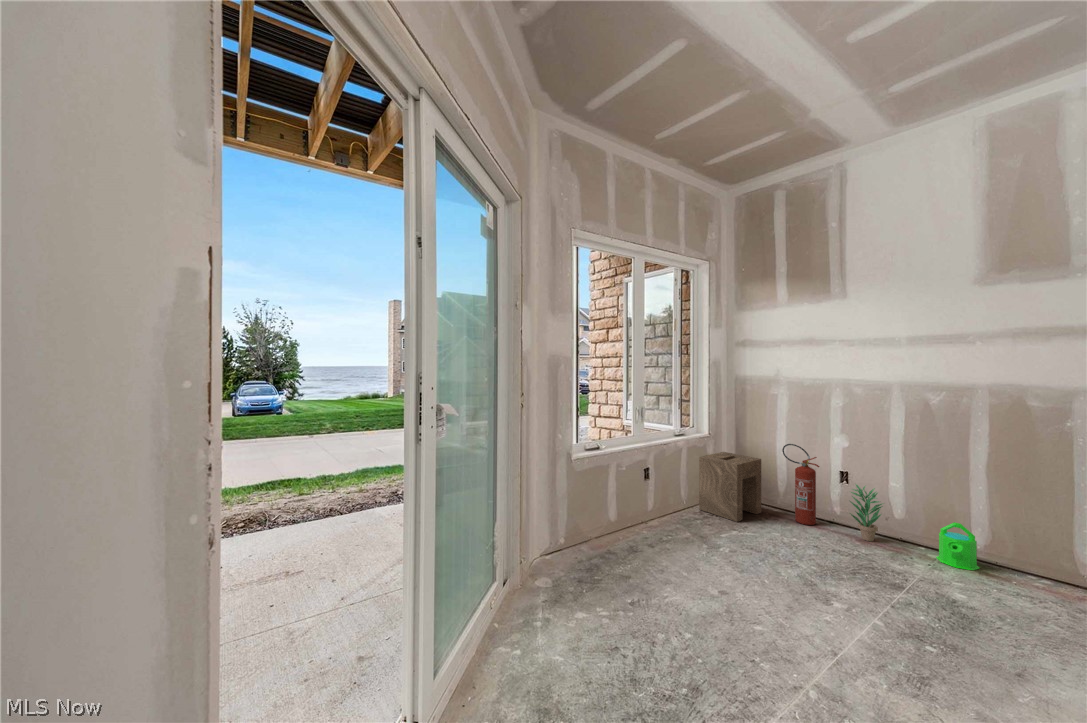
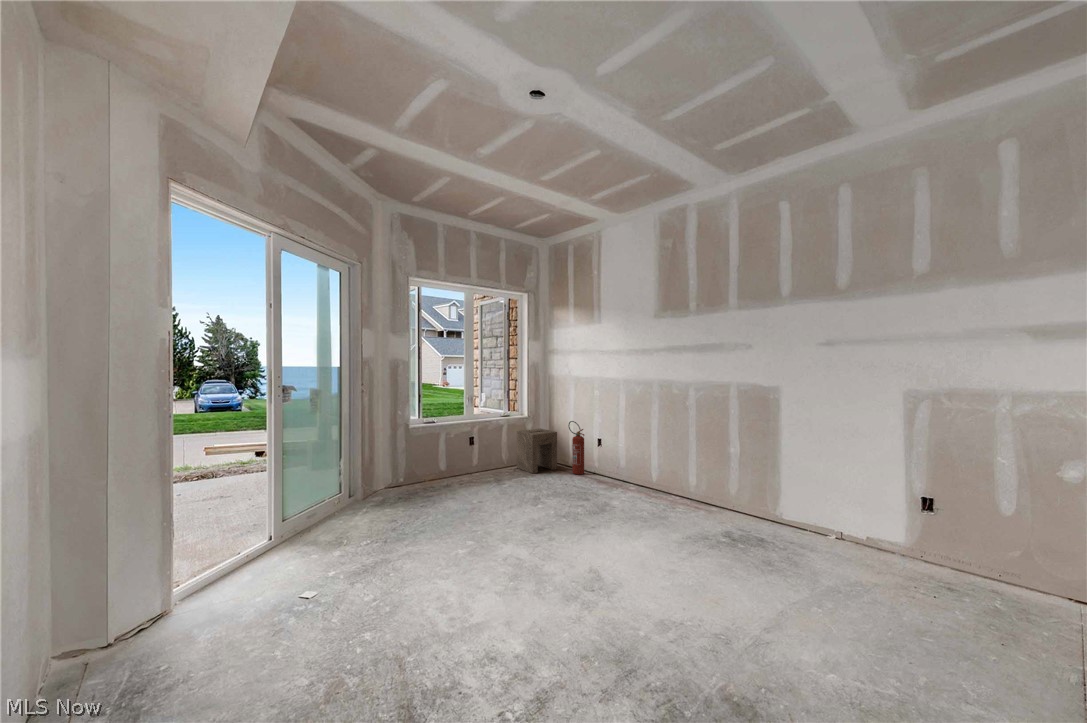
potted plant: present [850,485,883,541] -> none [592,444,613,481]
watering can: present [936,522,980,570] -> none [625,465,648,492]

